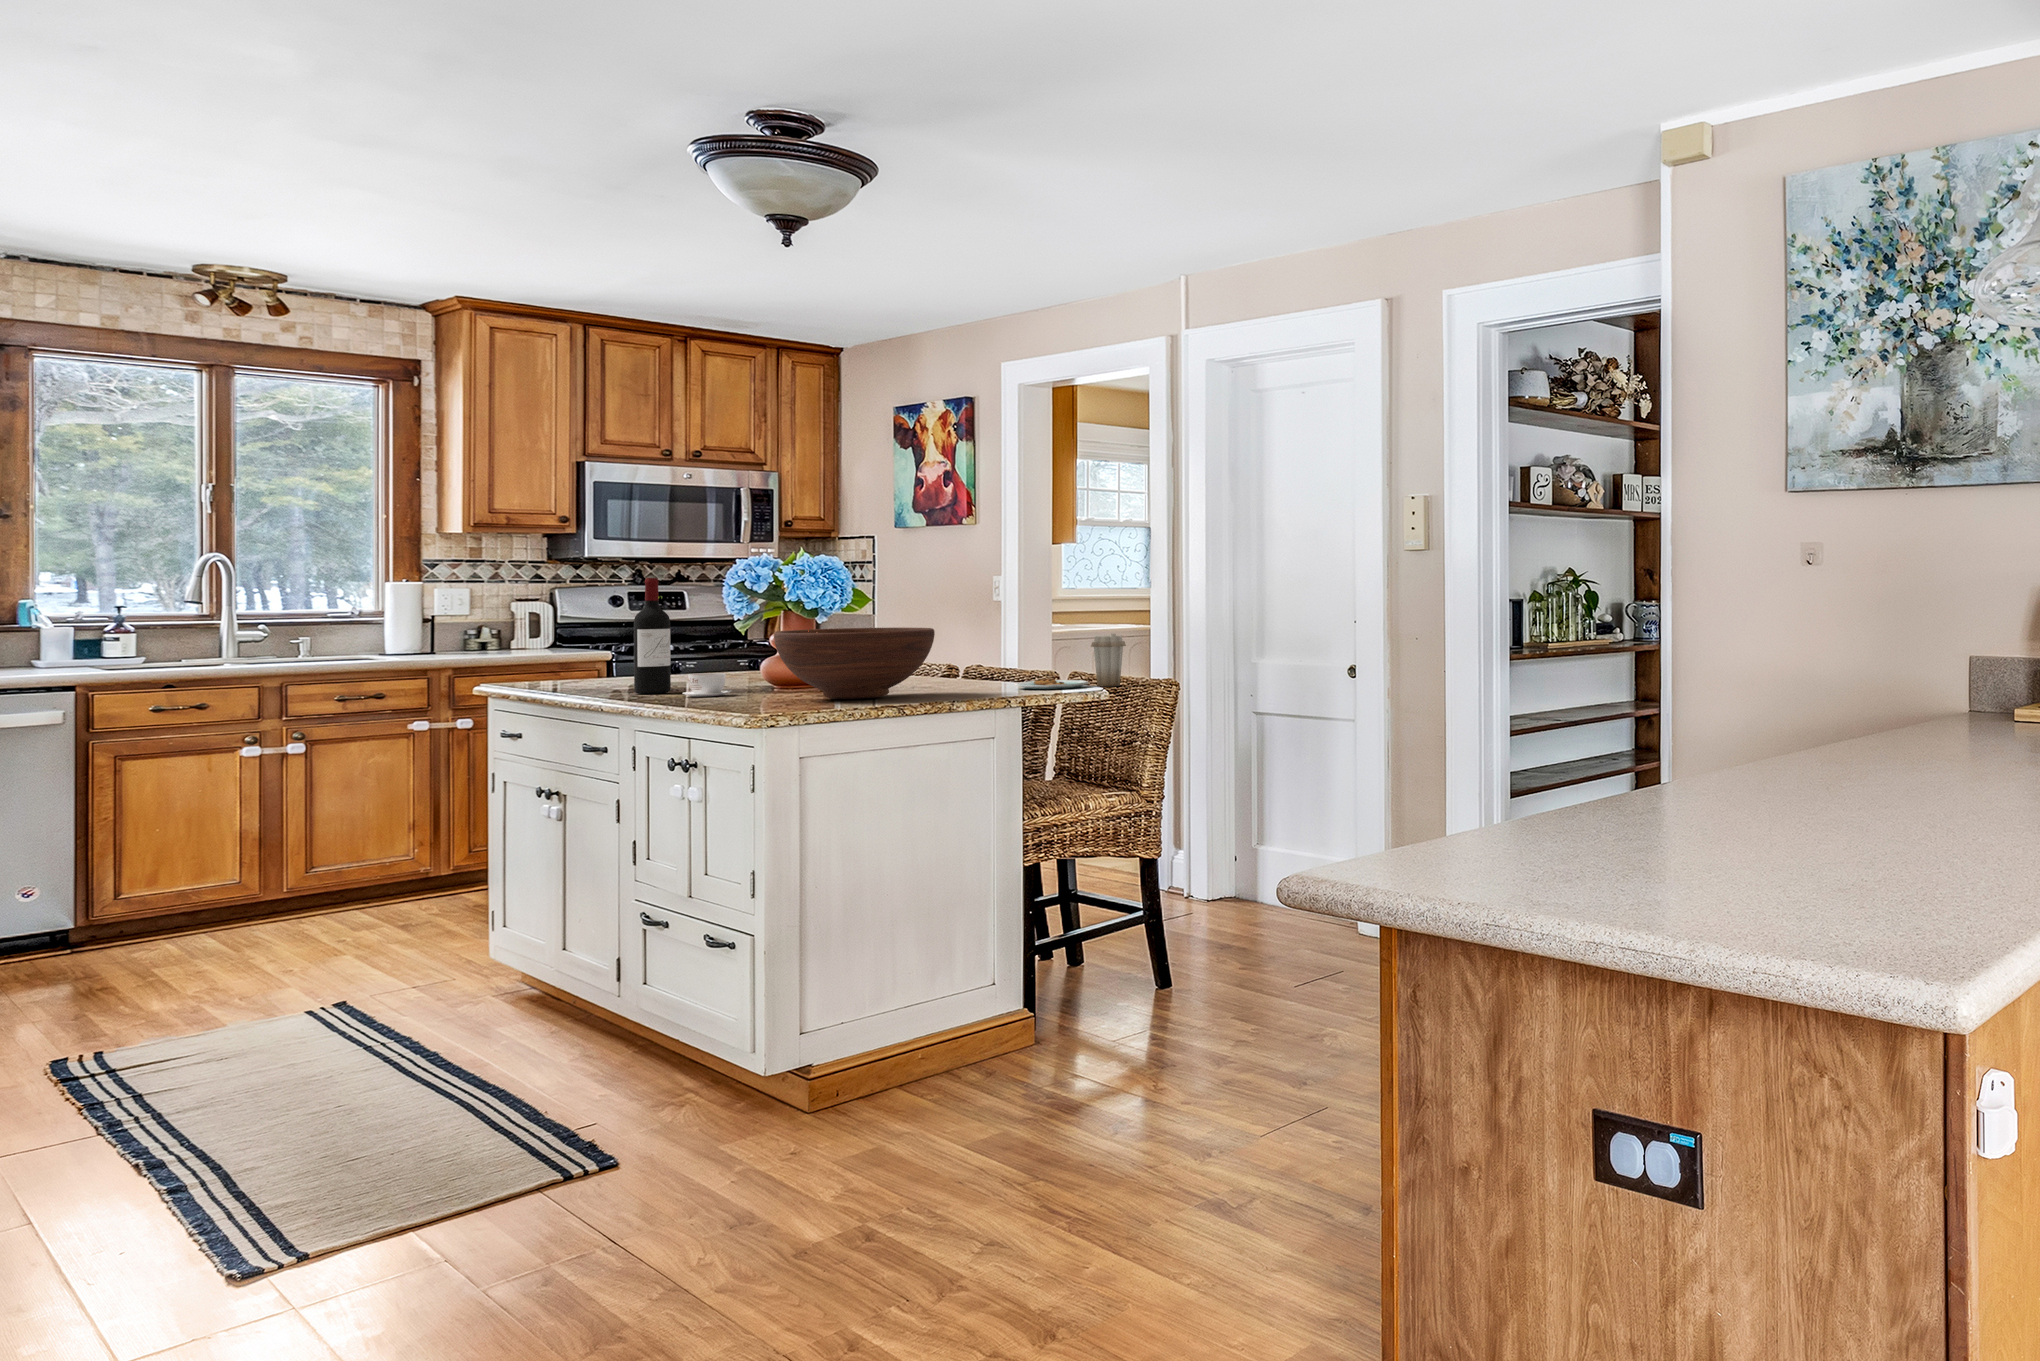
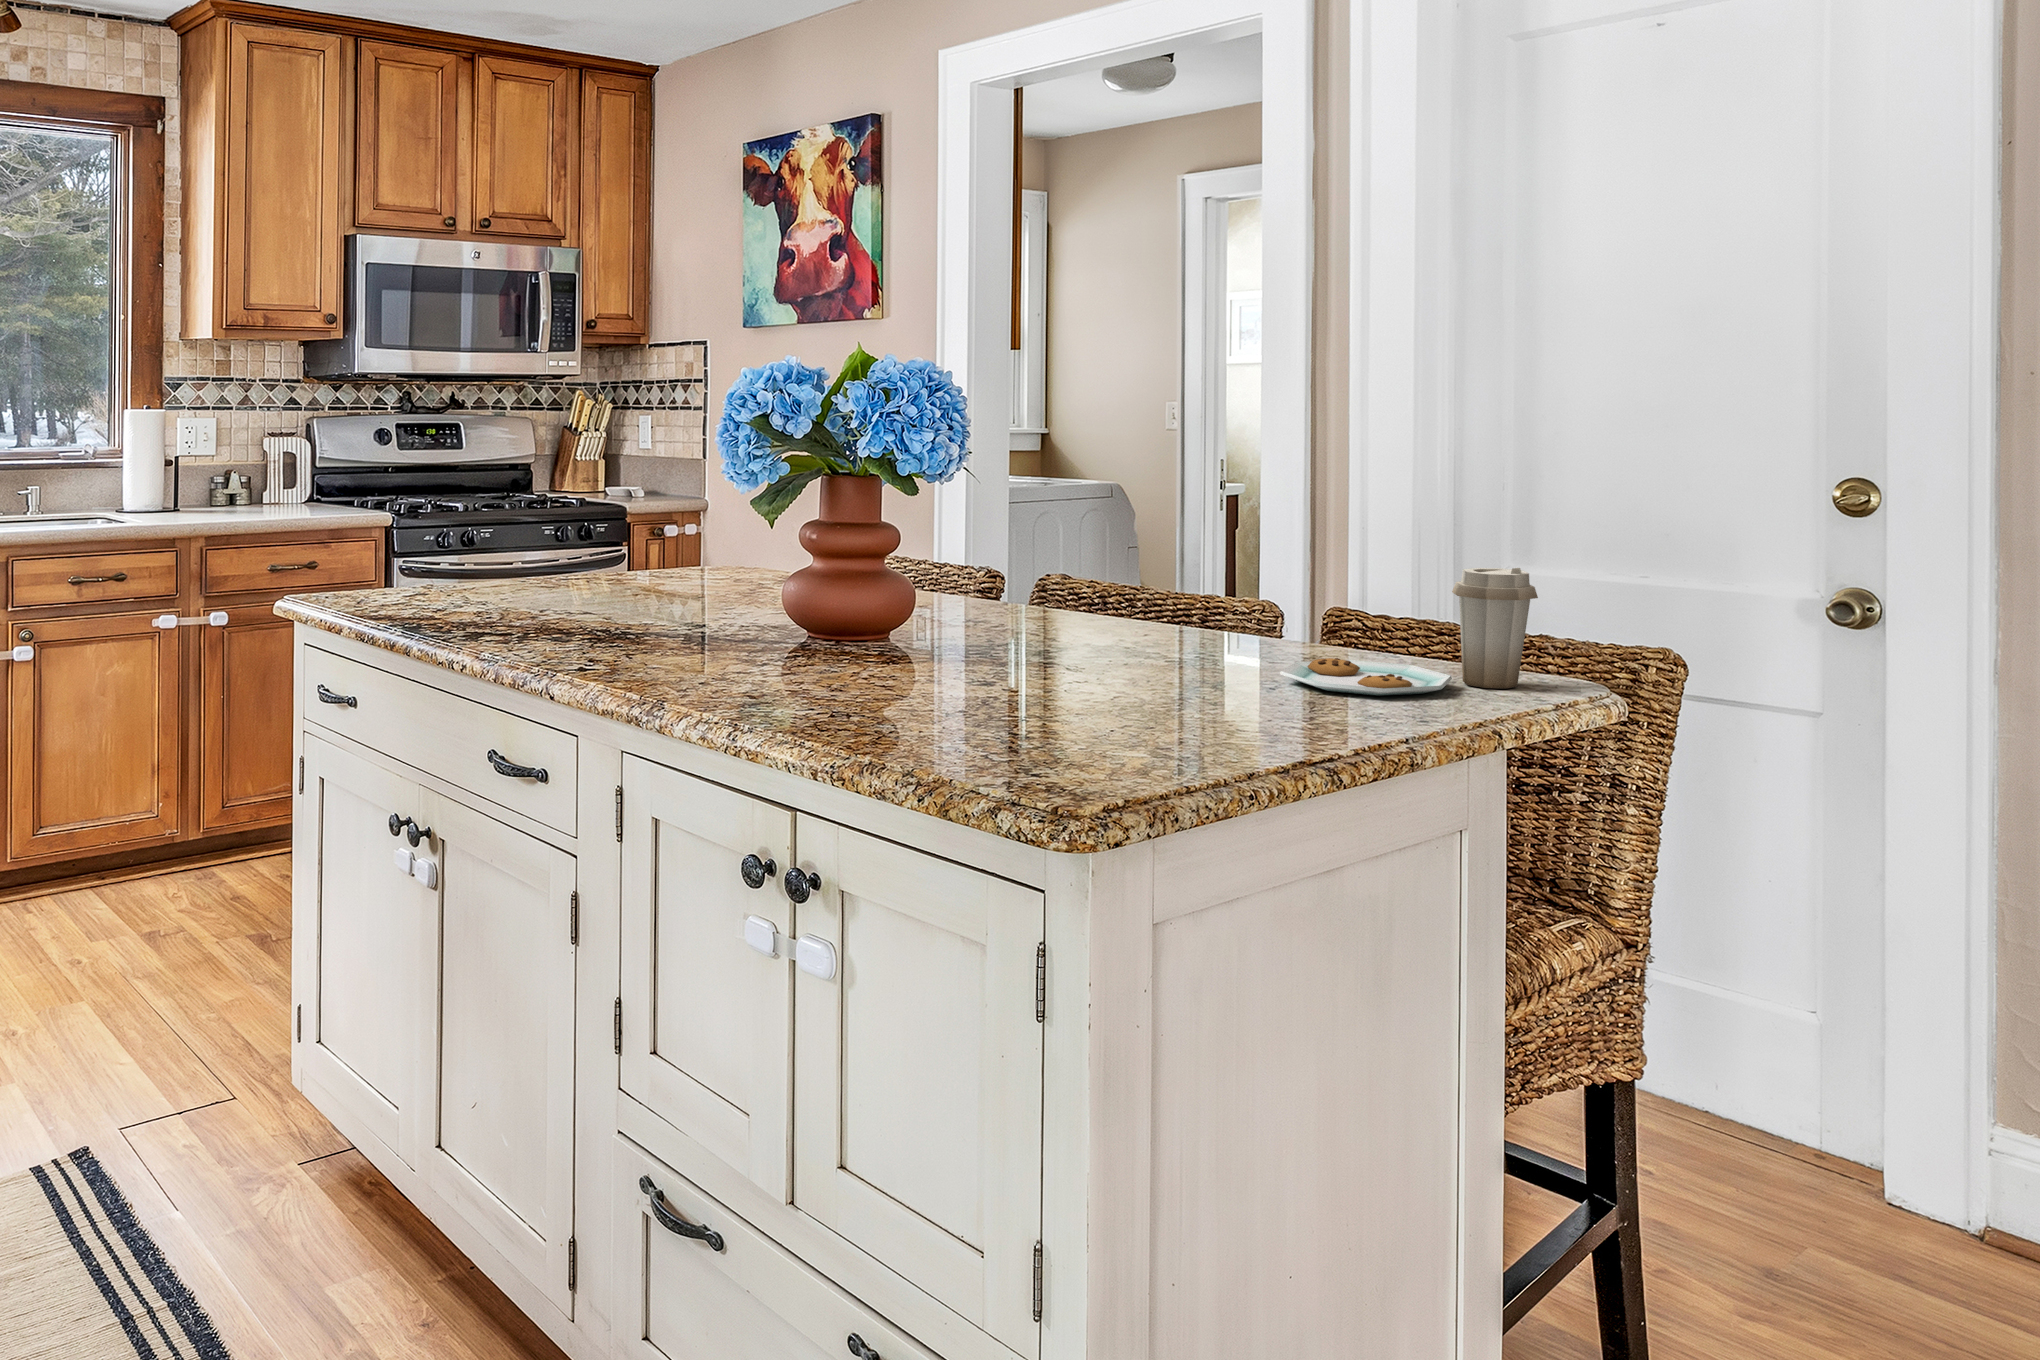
wine bottle: present [634,578,671,694] -> none [515,429,576,654]
fruit bowl: present [774,628,935,699] -> none [848,548,1191,728]
coffee cup: present [683,673,732,697] -> none [620,626,708,678]

